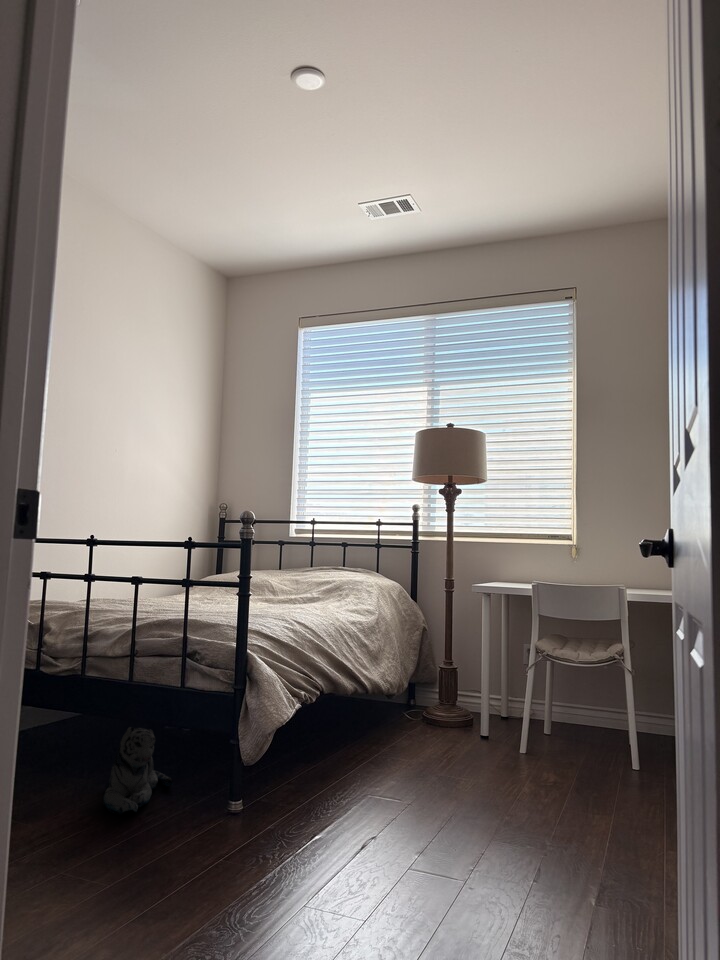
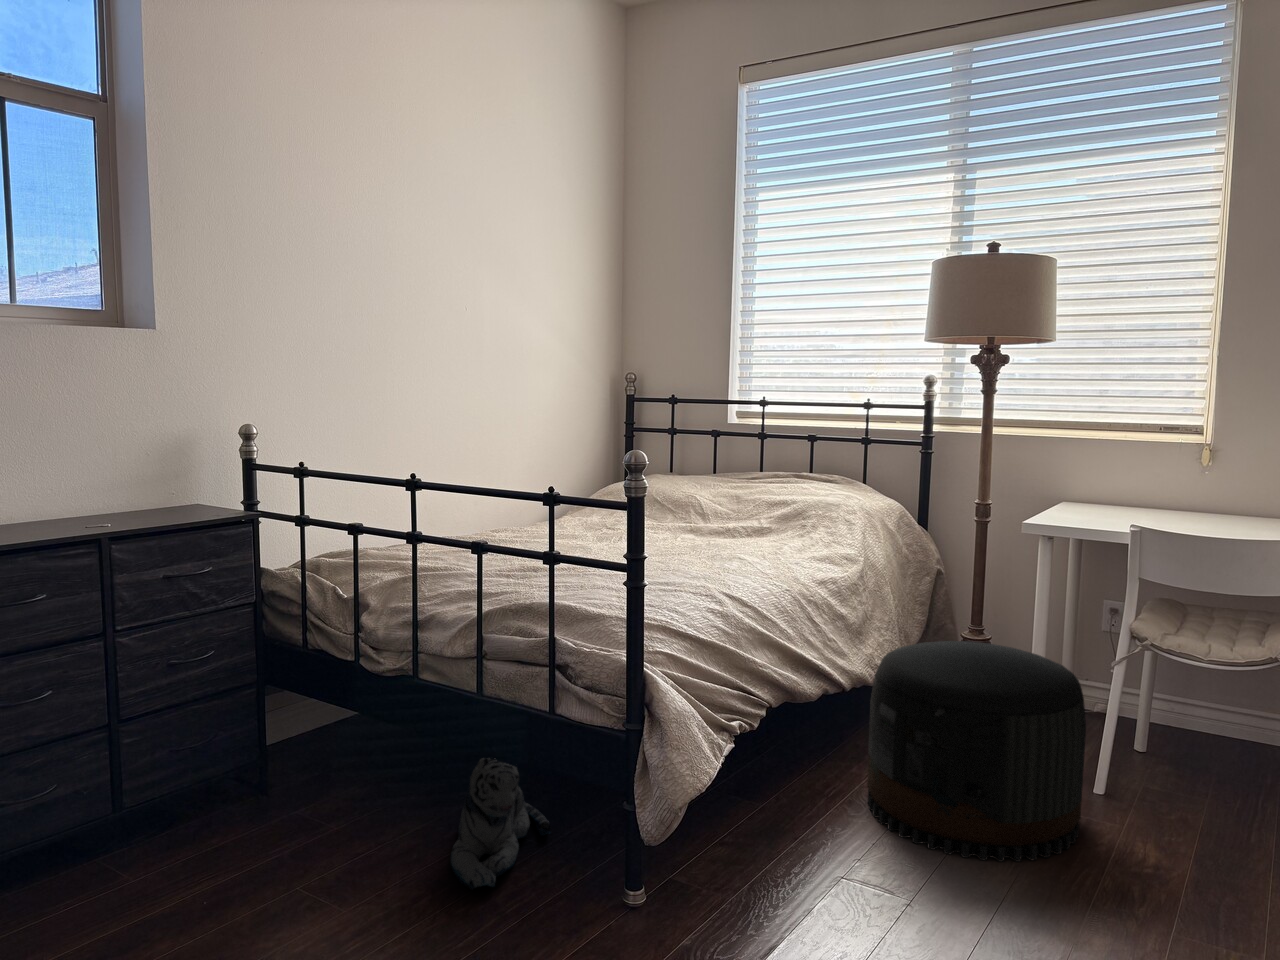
pouf: none [383,656,512,786] -> present [867,641,1086,862]

